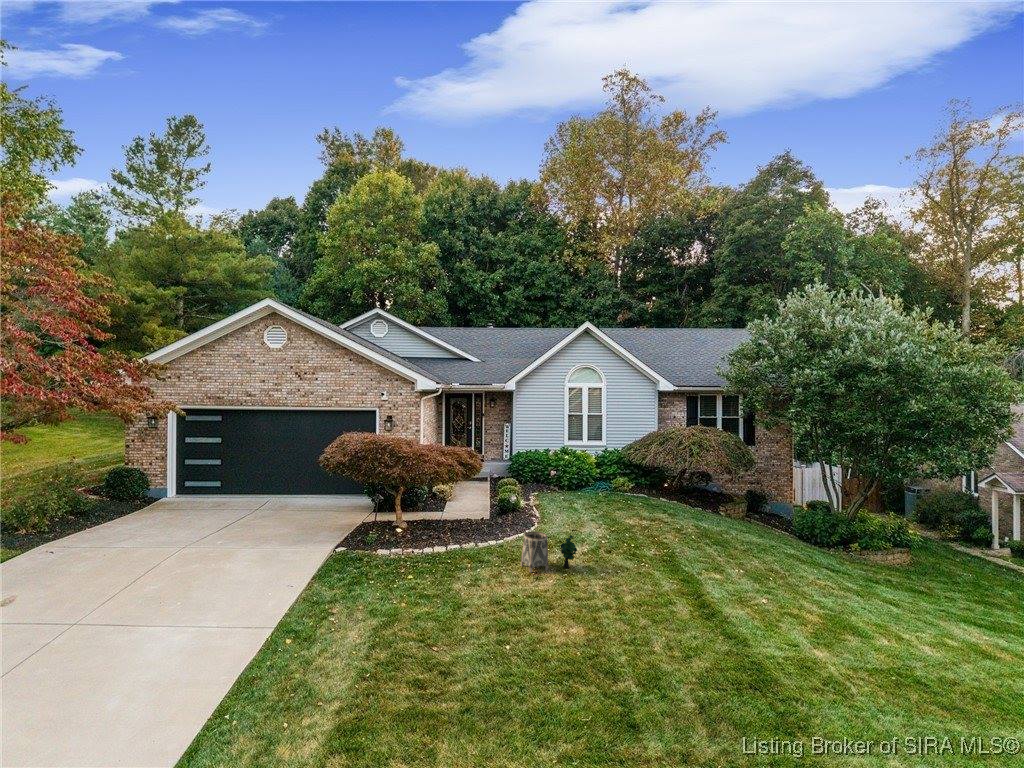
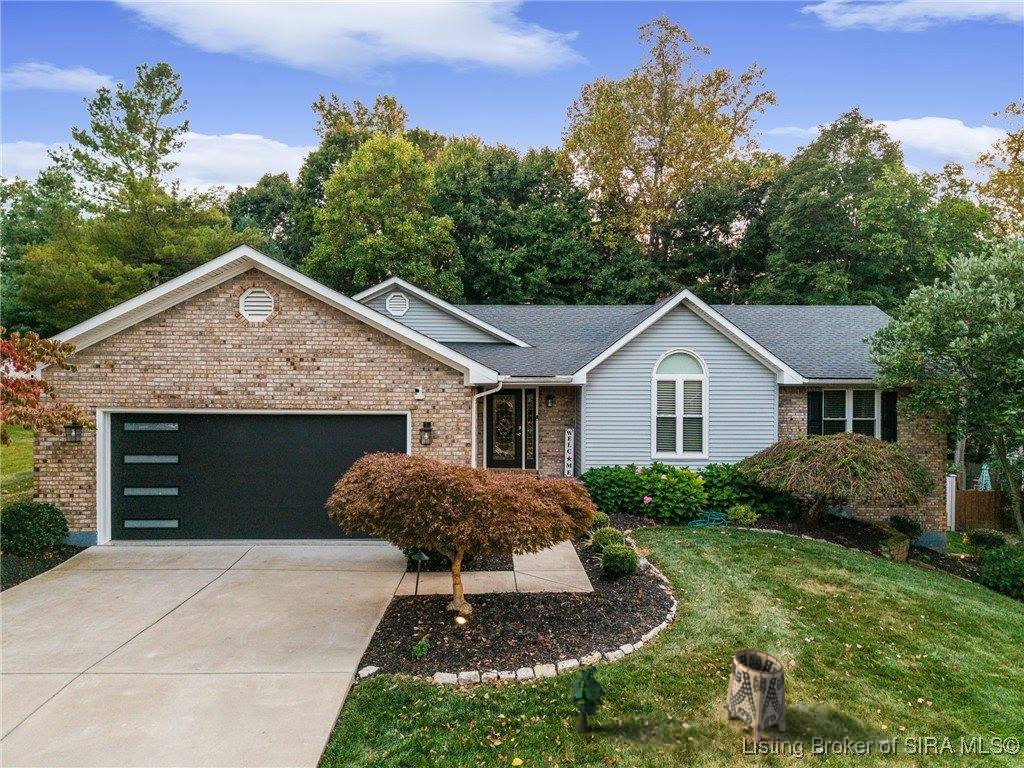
decorative plant: present [559,535,577,569] -> present [567,664,605,733]

